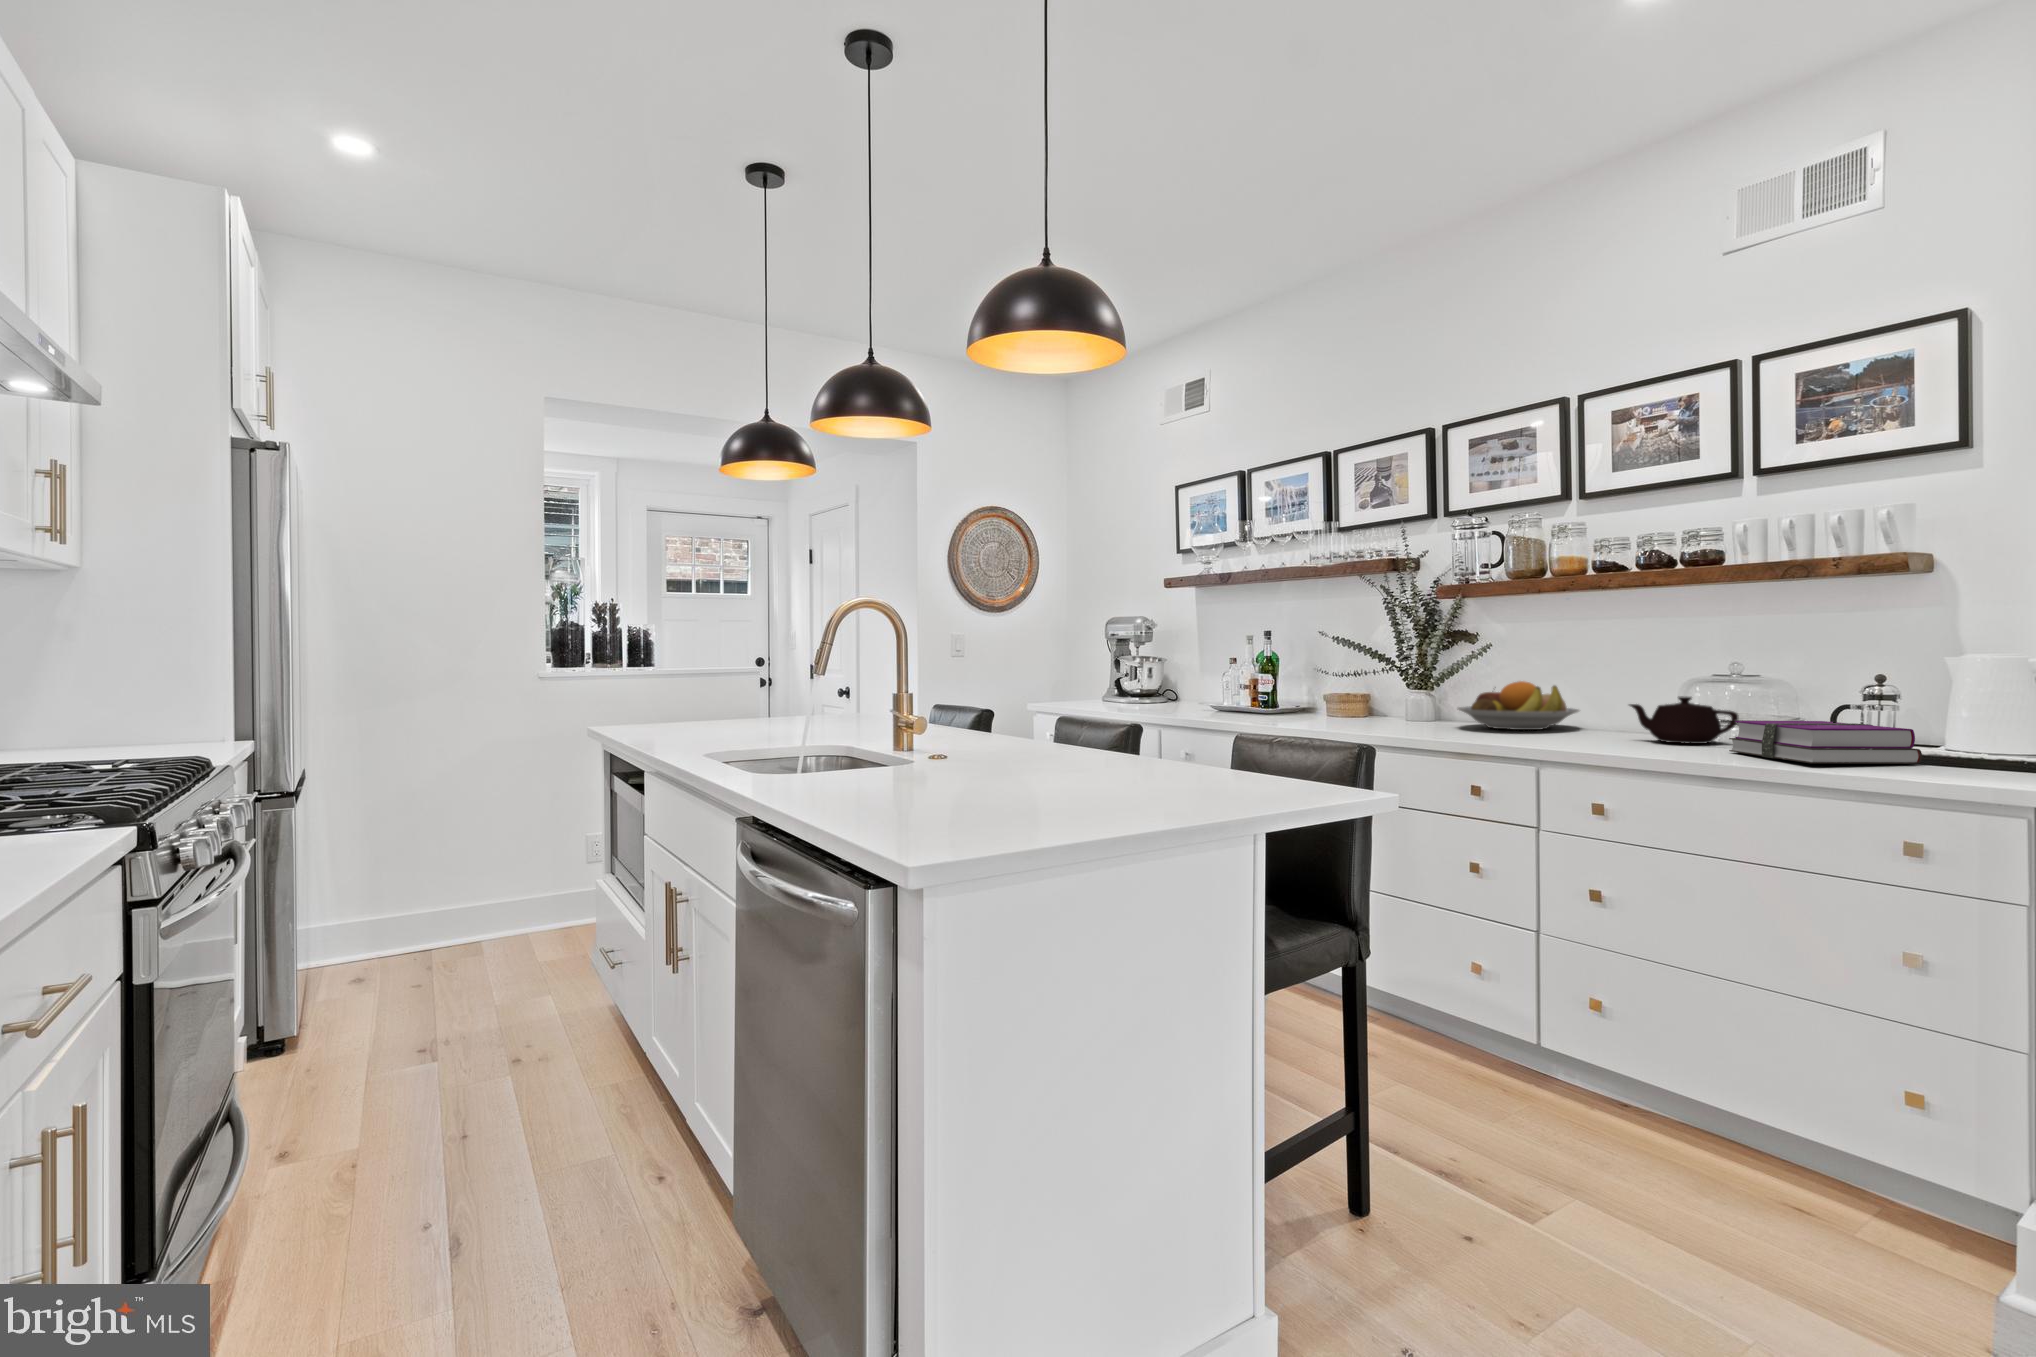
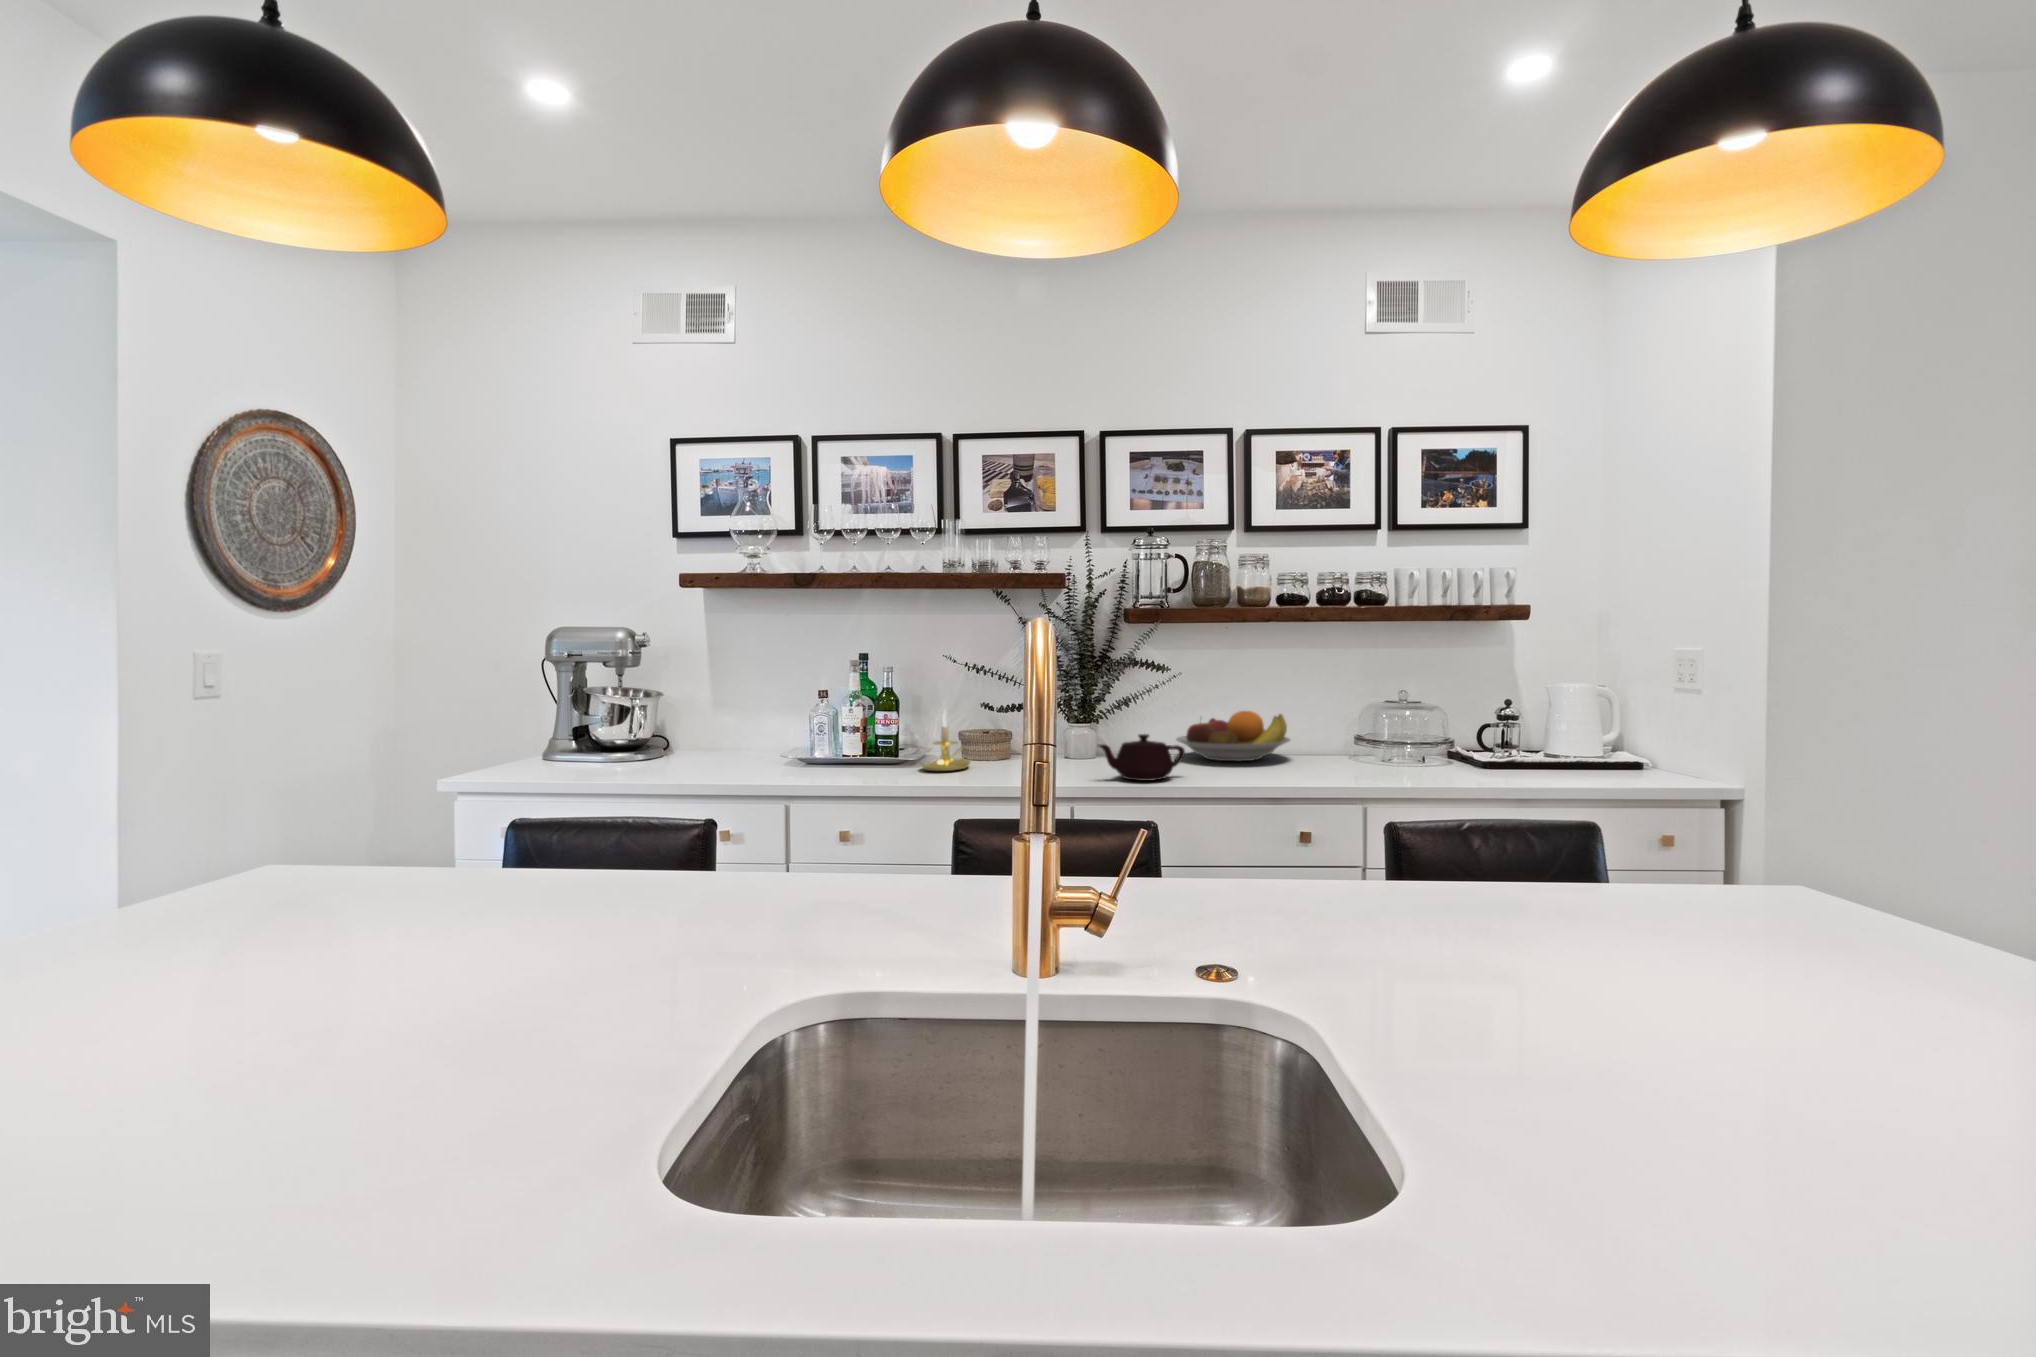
candle holder: none [1261,673,1313,718] -> present [921,715,970,771]
teapot: present [1629,696,1739,744] -> present [1099,734,1185,781]
hardback book: present [1729,721,1922,764] -> none [1498,735,1619,773]

